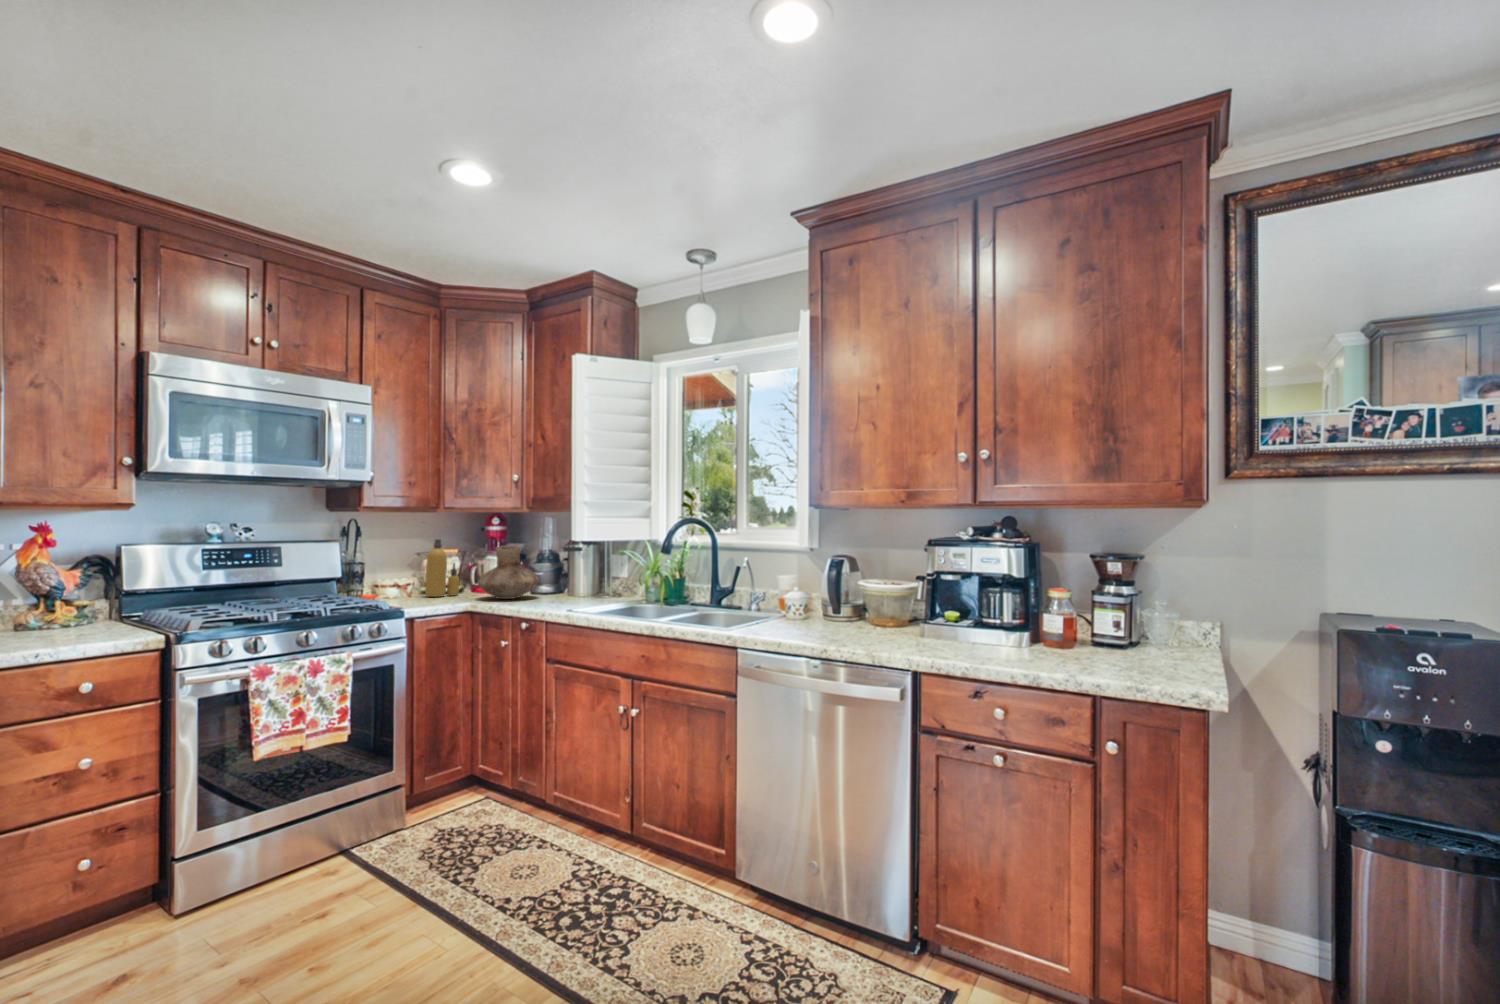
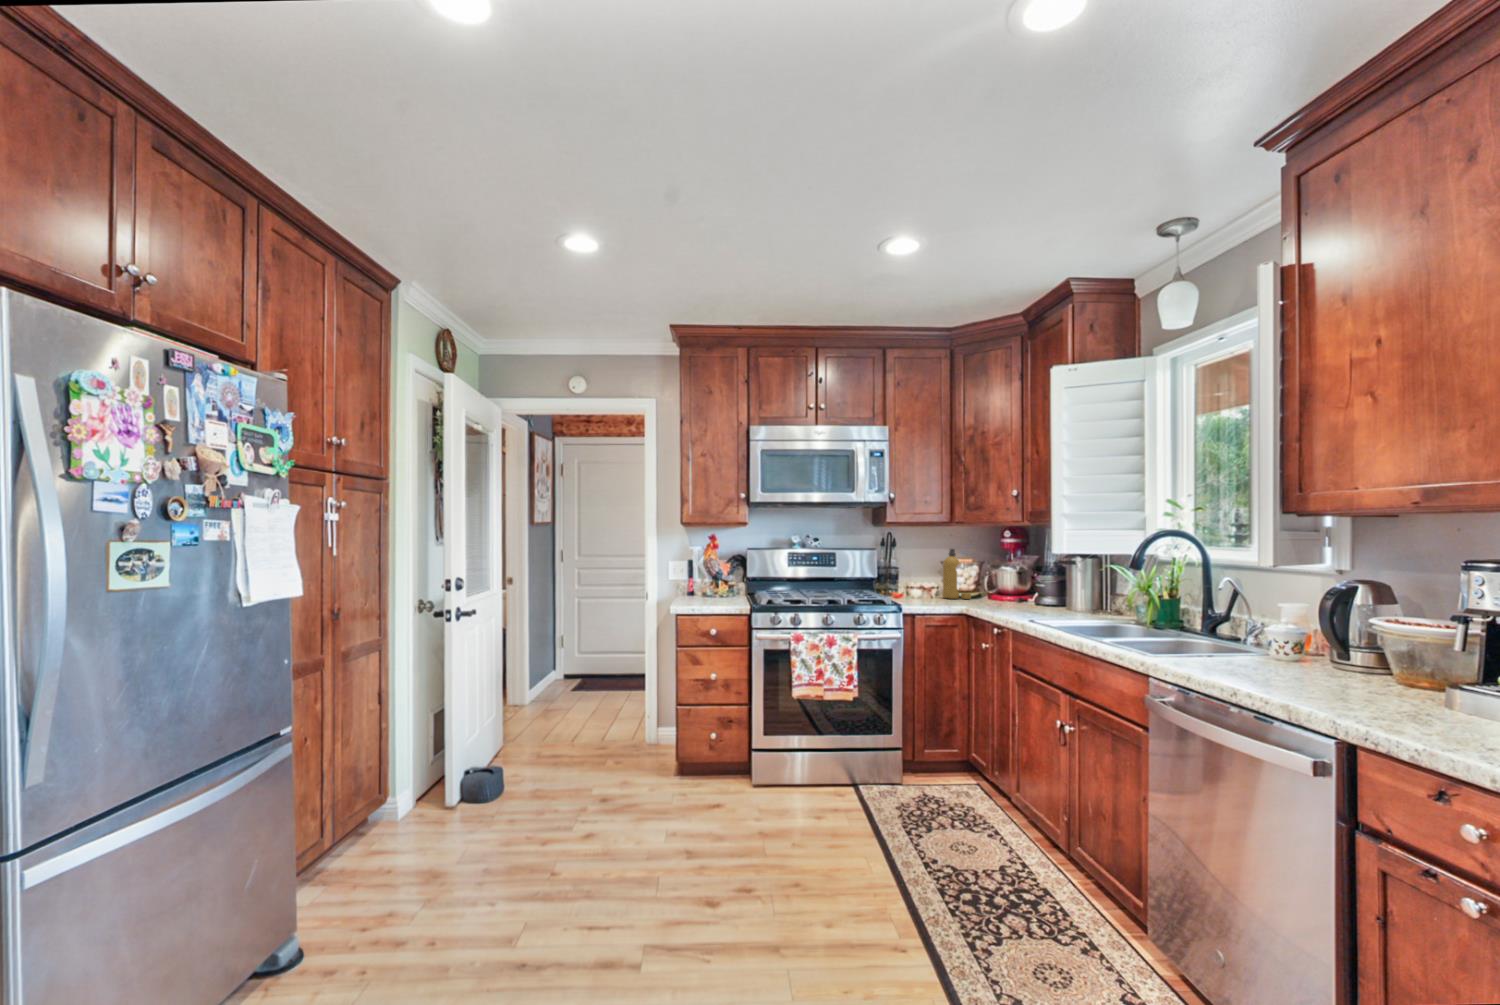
vase: present [478,546,539,599] -> none [978,557,1036,606]

